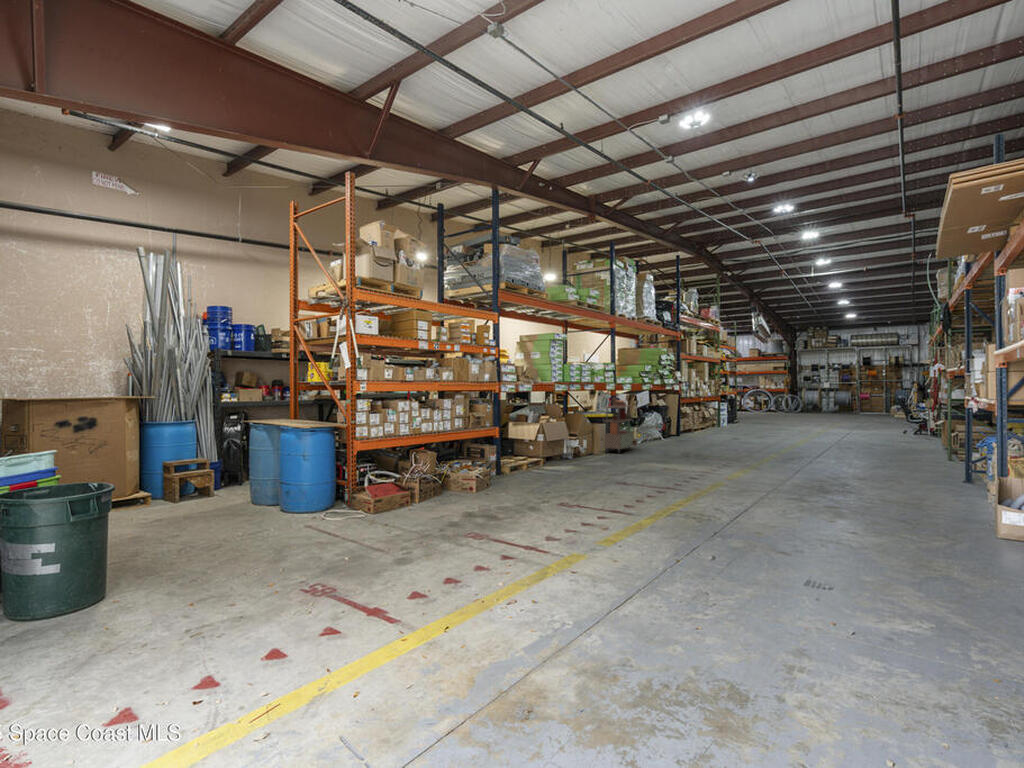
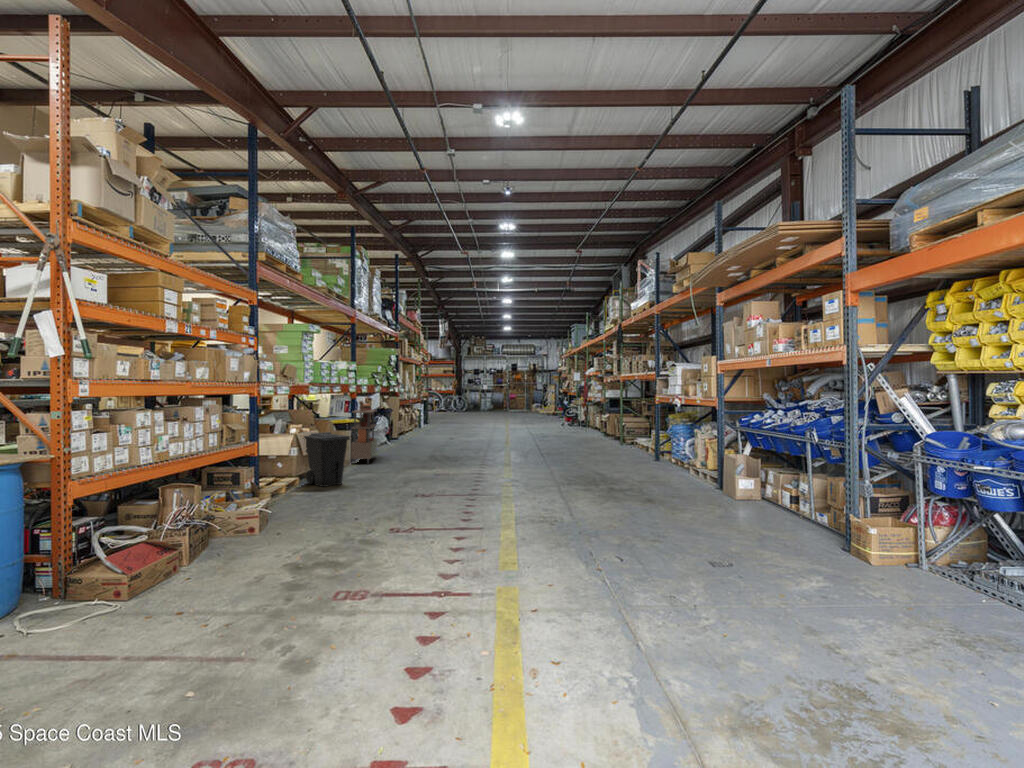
trash can: none [546,423,581,467] -> present [304,432,350,487]

